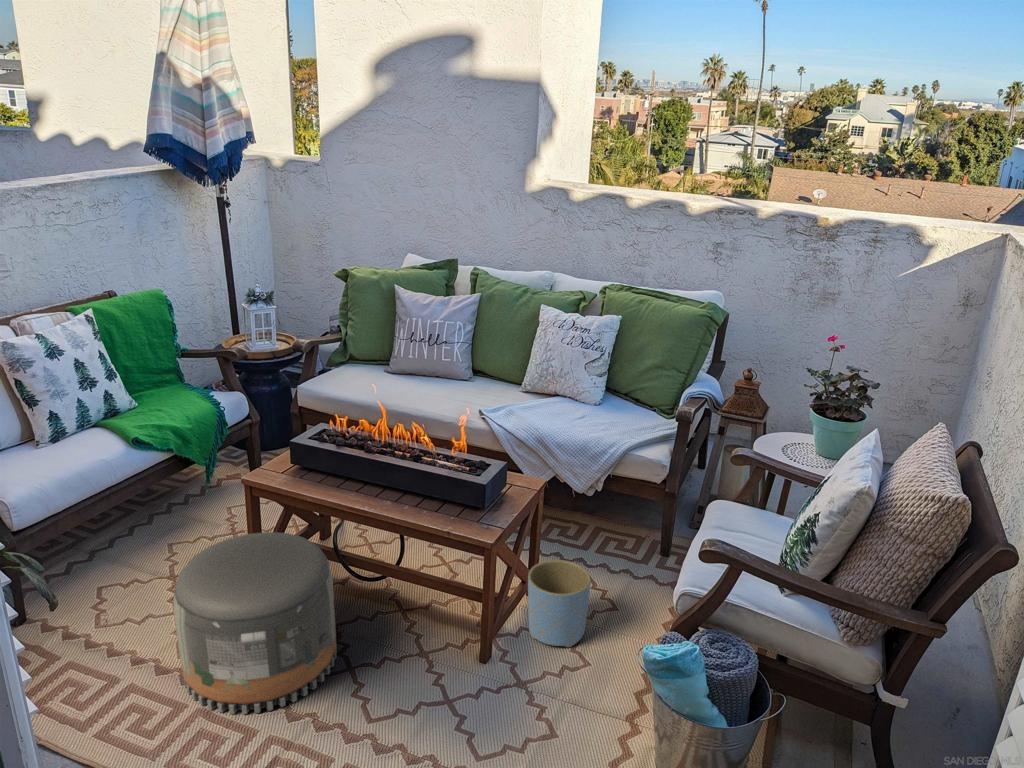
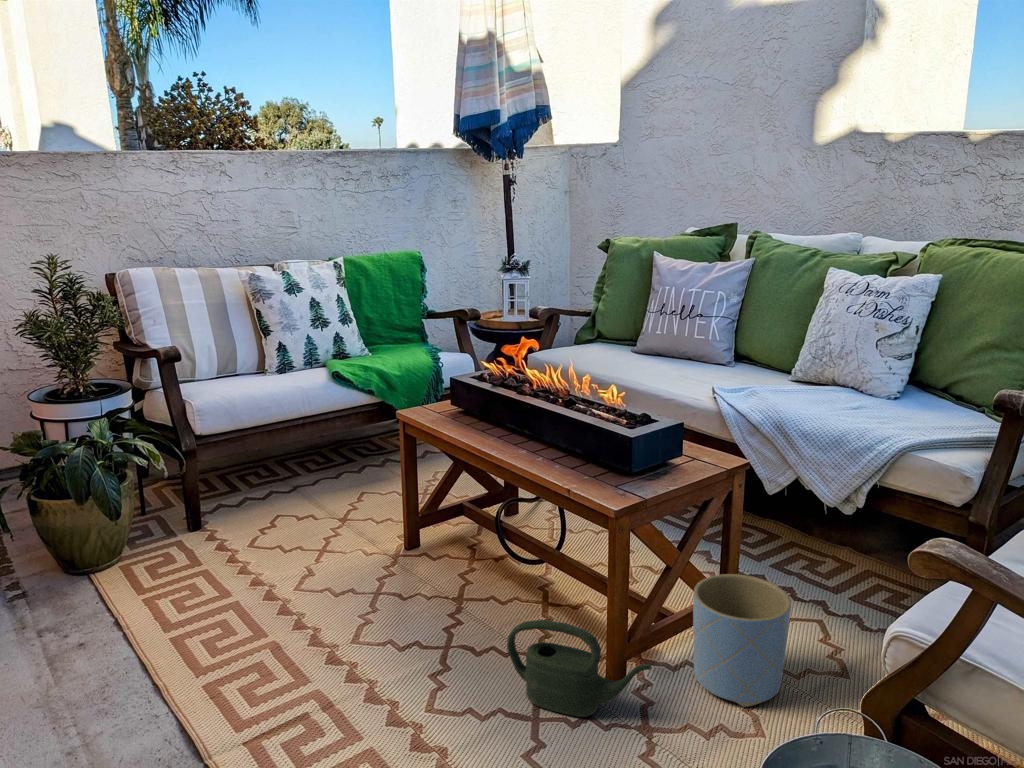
pouf: present [173,532,337,714] -> none [267,467,450,665]
watering can: none [417,628,523,691] -> present [507,620,651,717]

